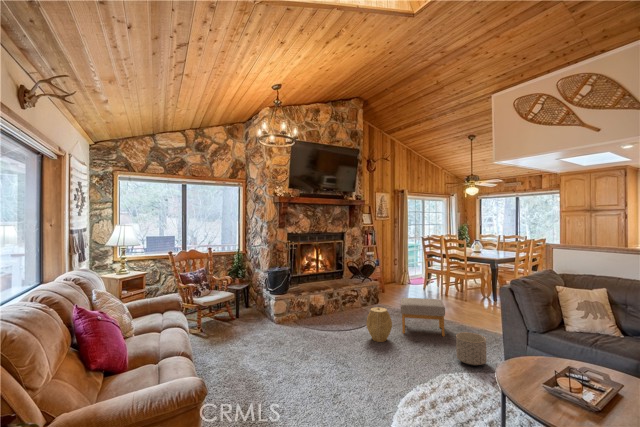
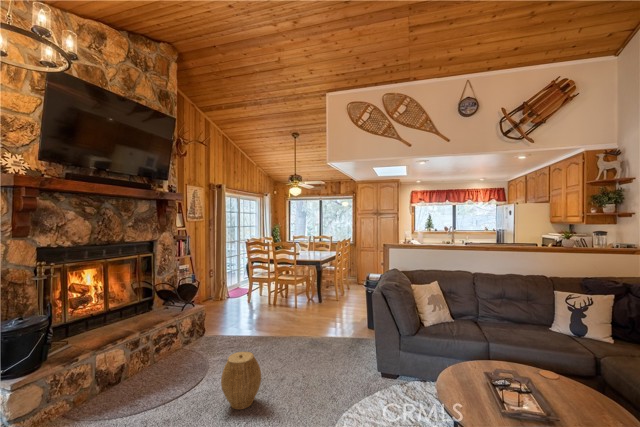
footstool: present [401,298,445,336] -> none [255,318,317,378]
planter: present [456,332,487,366] -> none [355,358,390,403]

